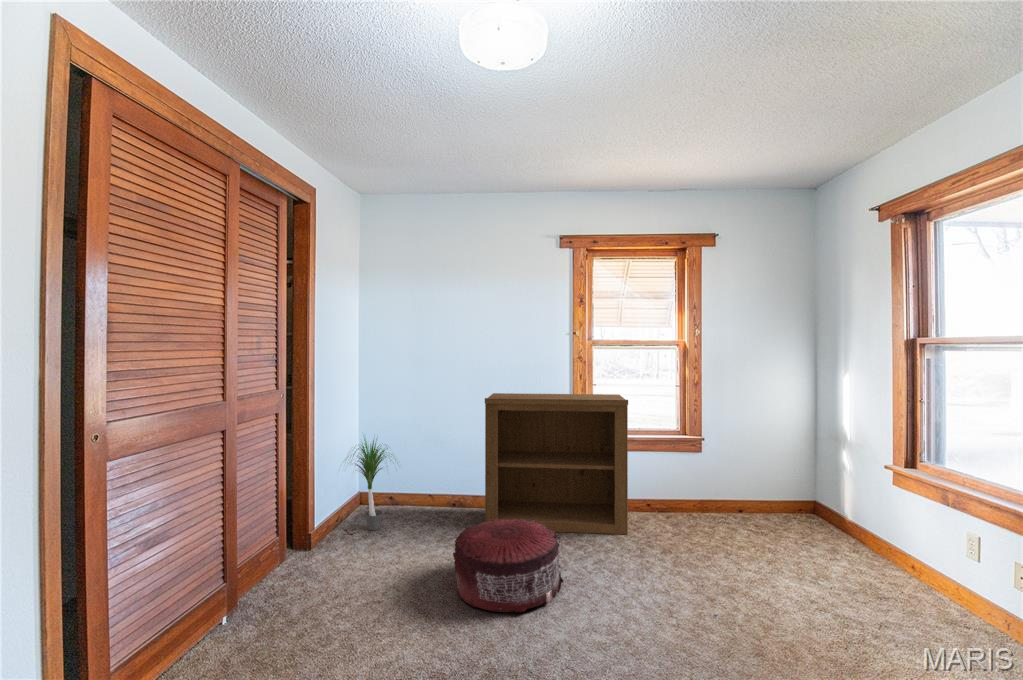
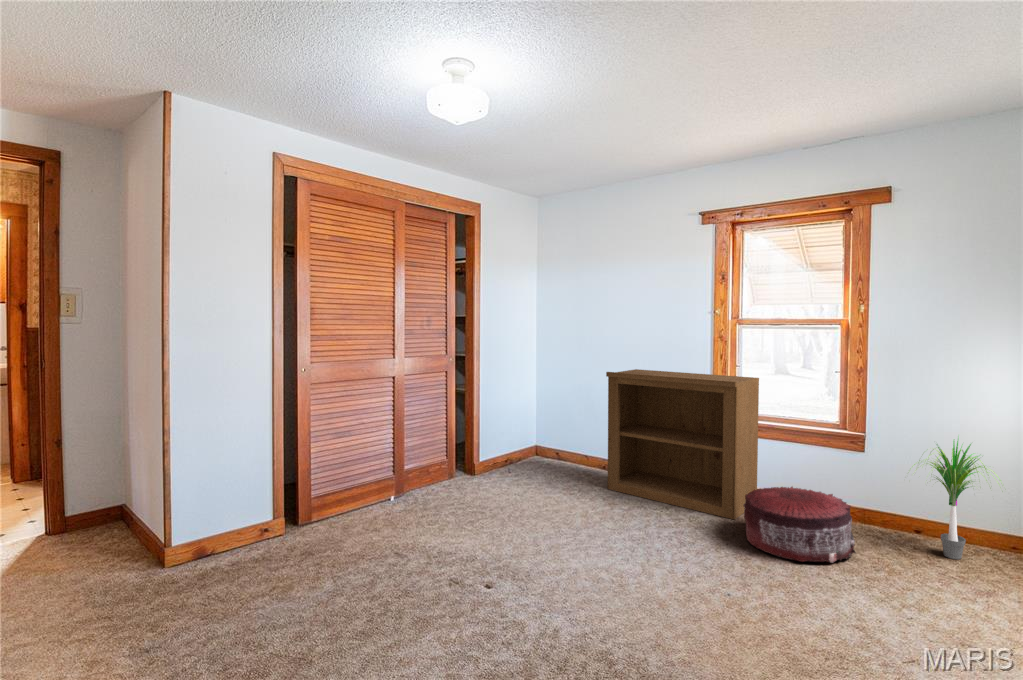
potted plant: present [351,438,388,530] -> present [912,441,1001,559]
pouf: present [453,518,564,612] -> present [743,487,856,563]

